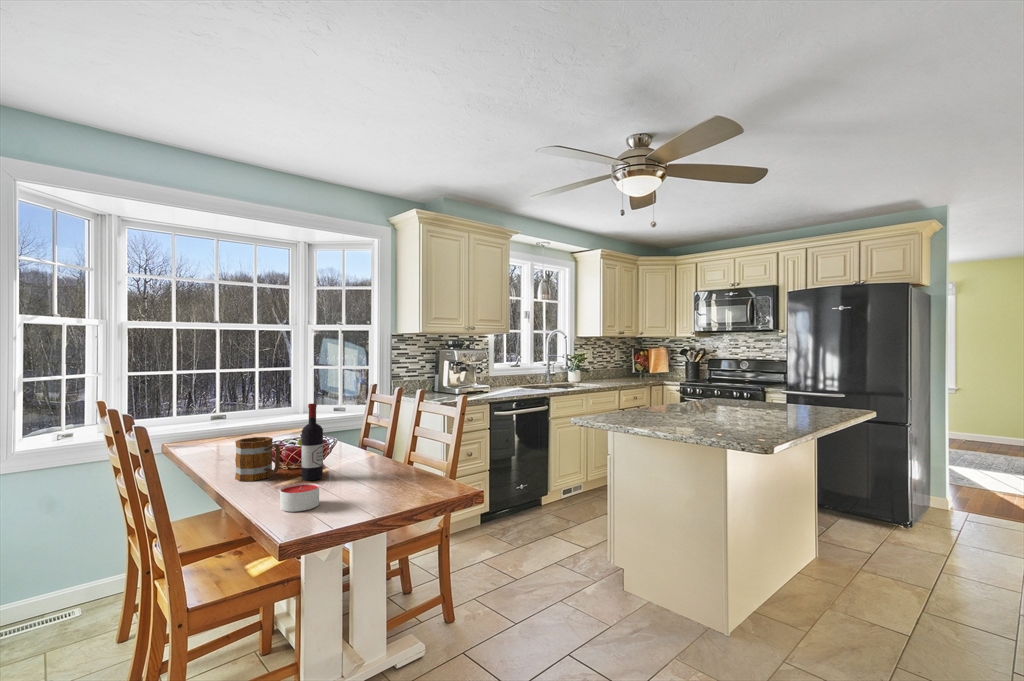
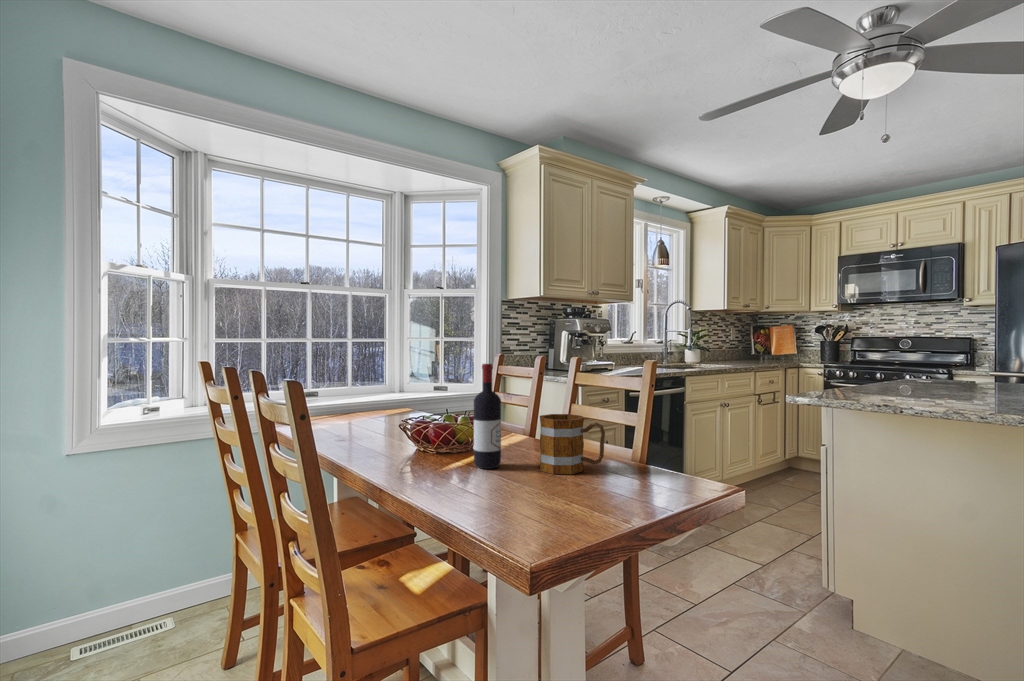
mug: present [235,437,280,481] -> present [540,414,605,474]
candle: present [280,483,319,512] -> none [484,472,537,514]

